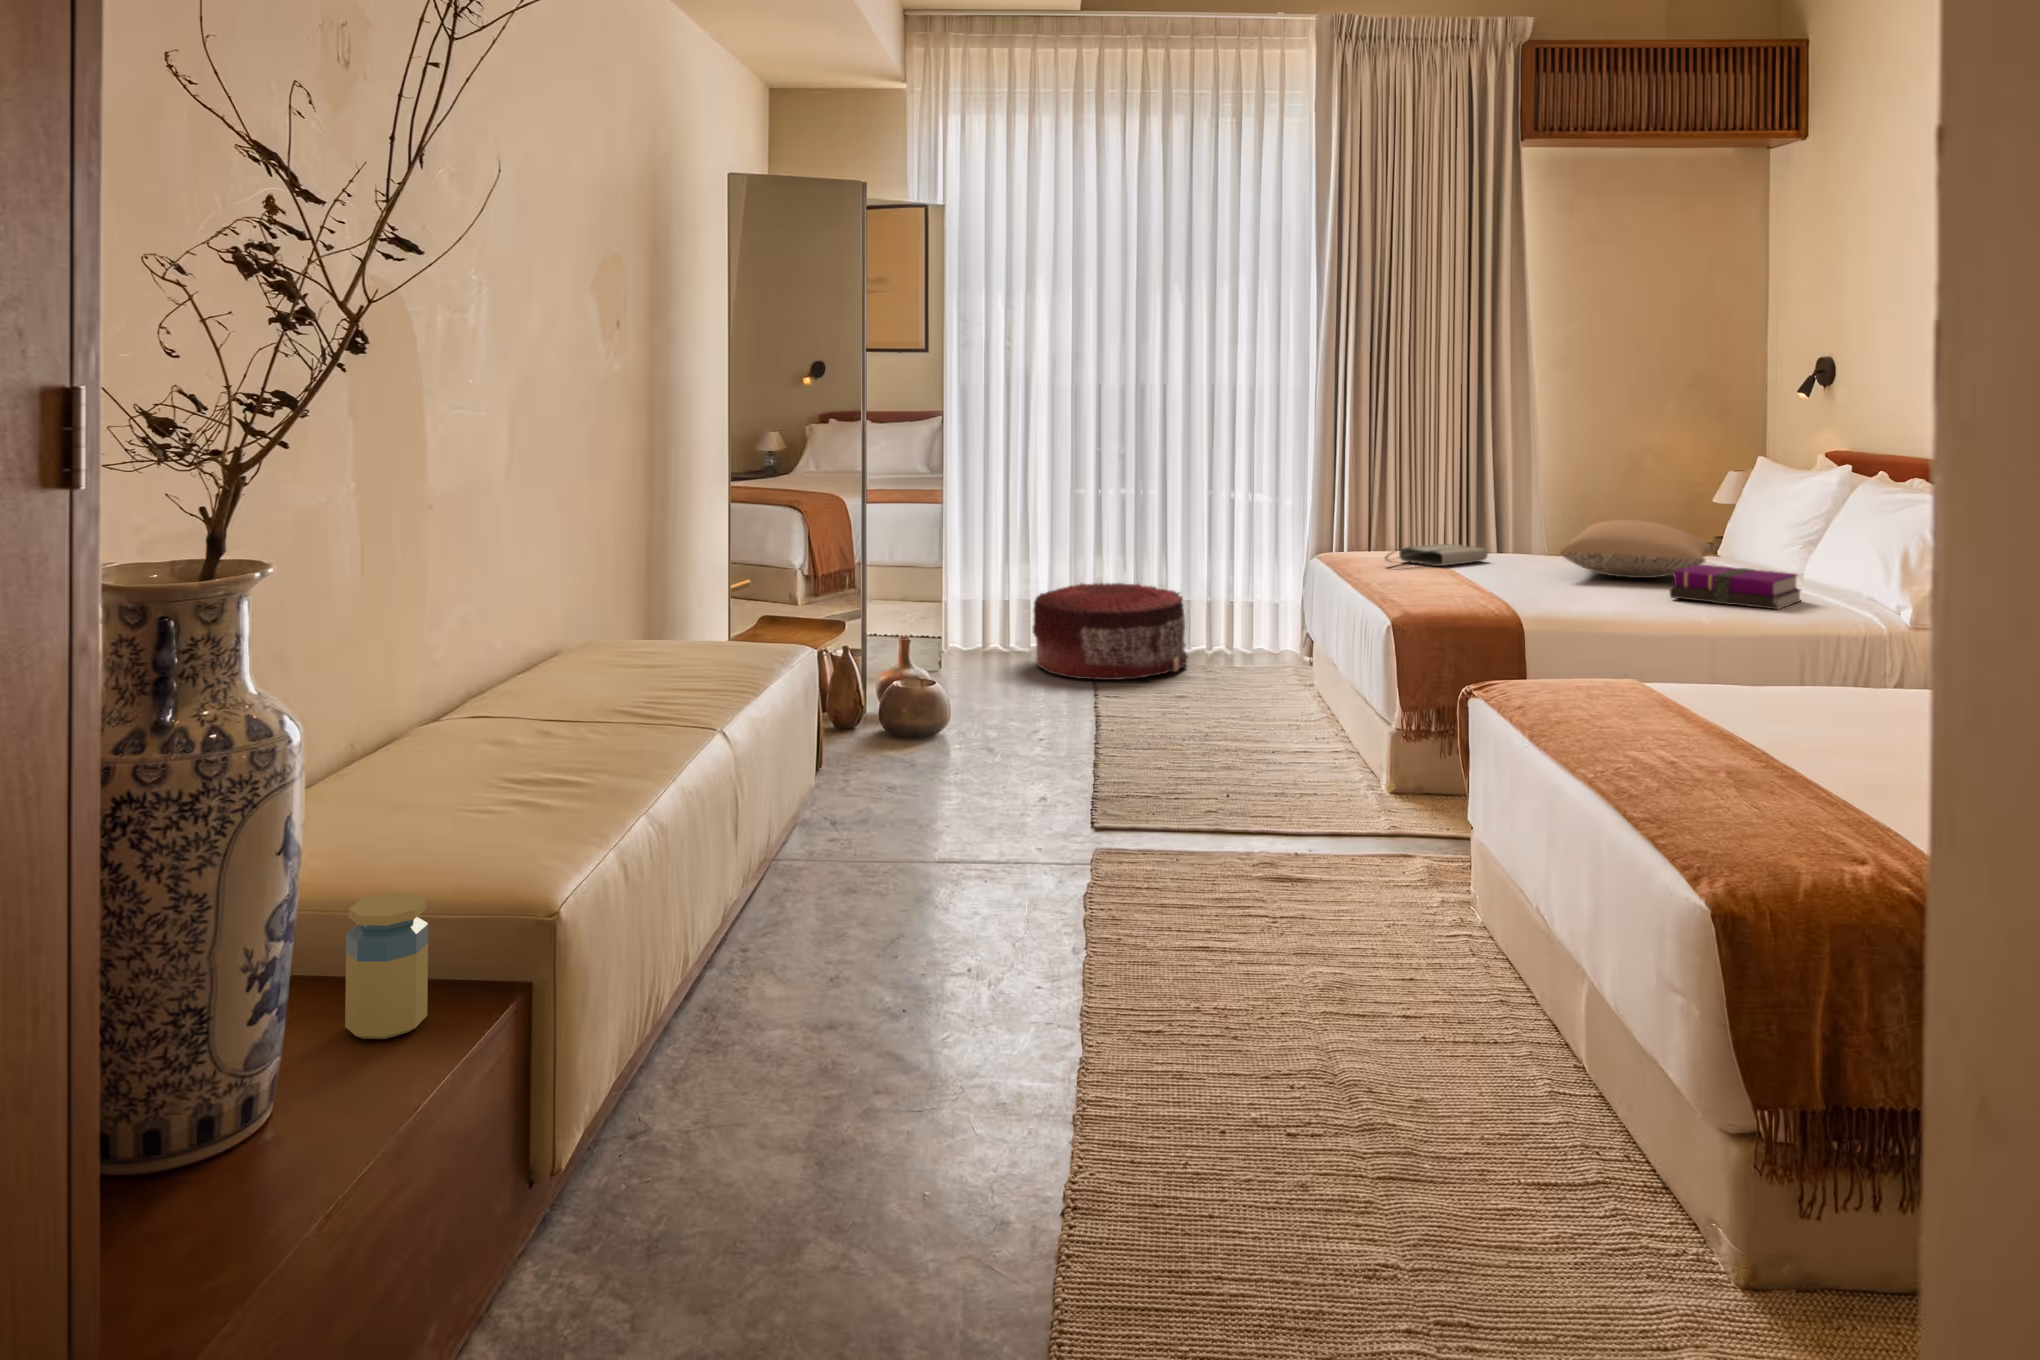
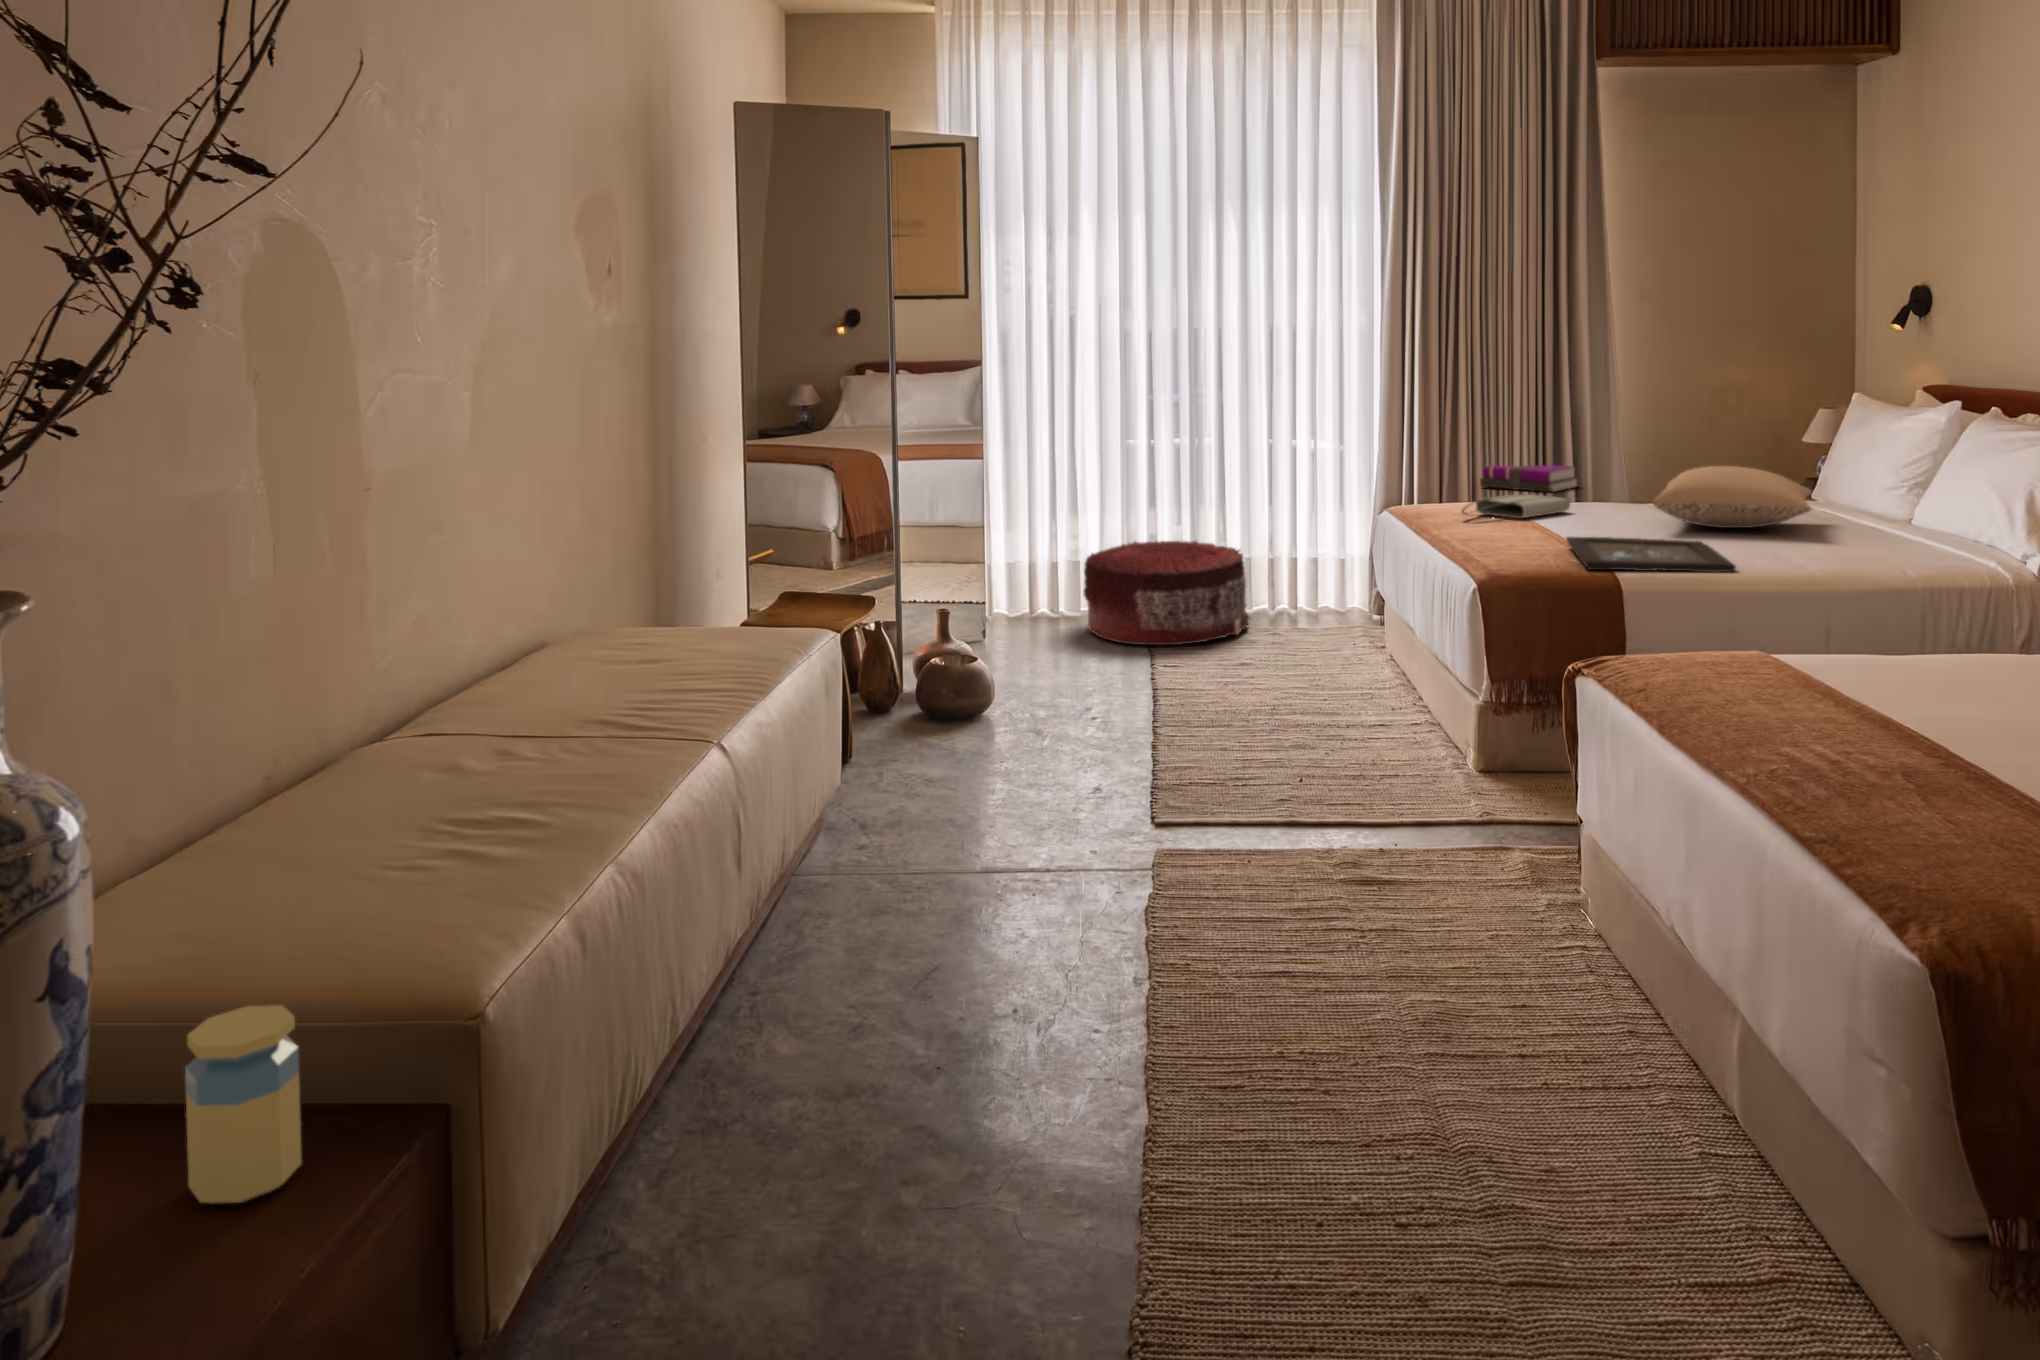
notebook: present [1670,564,1800,610] -> present [1480,465,1577,492]
tray: none [1476,581,1627,615] -> present [1566,537,1736,572]

